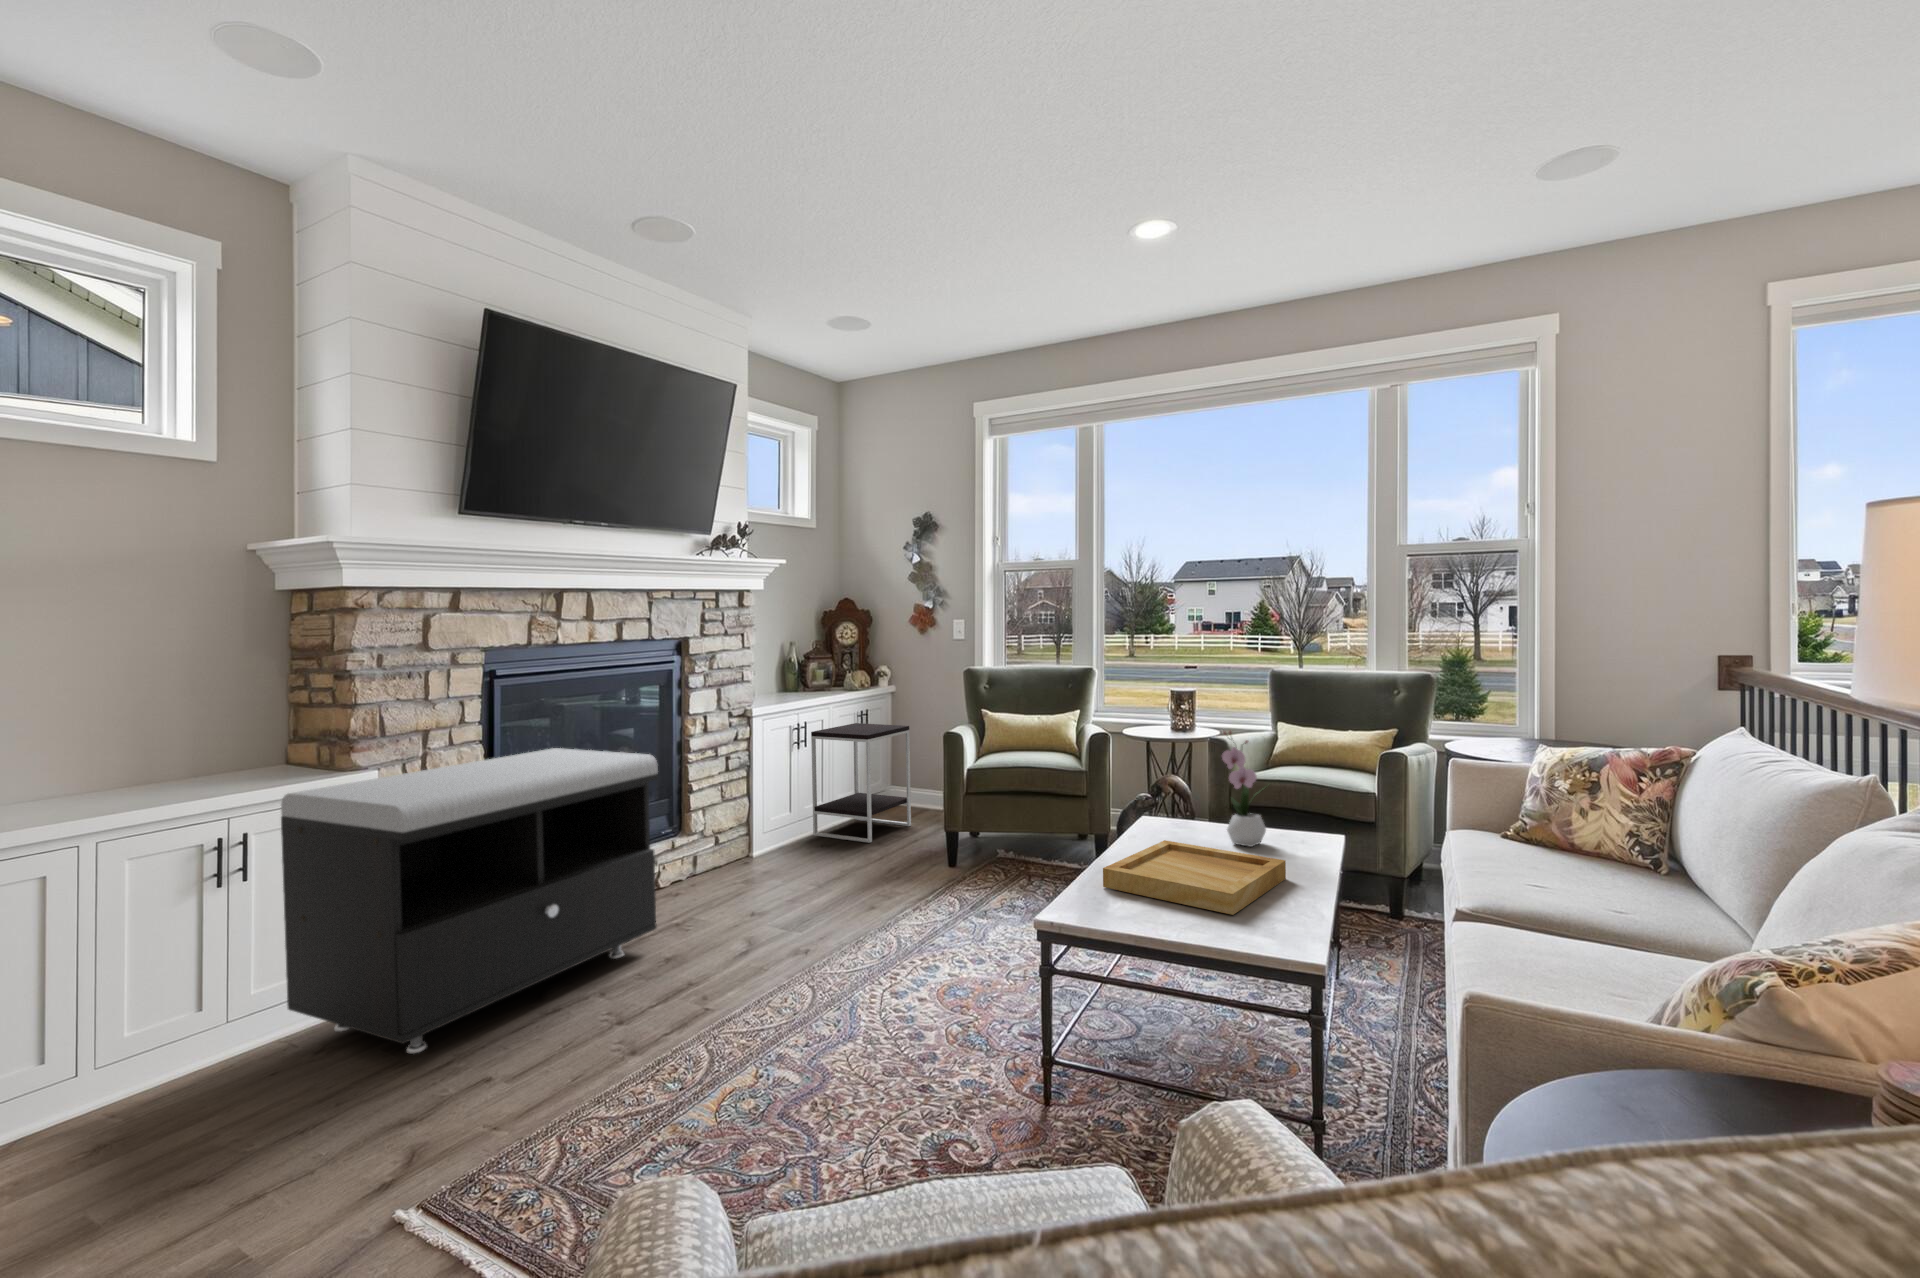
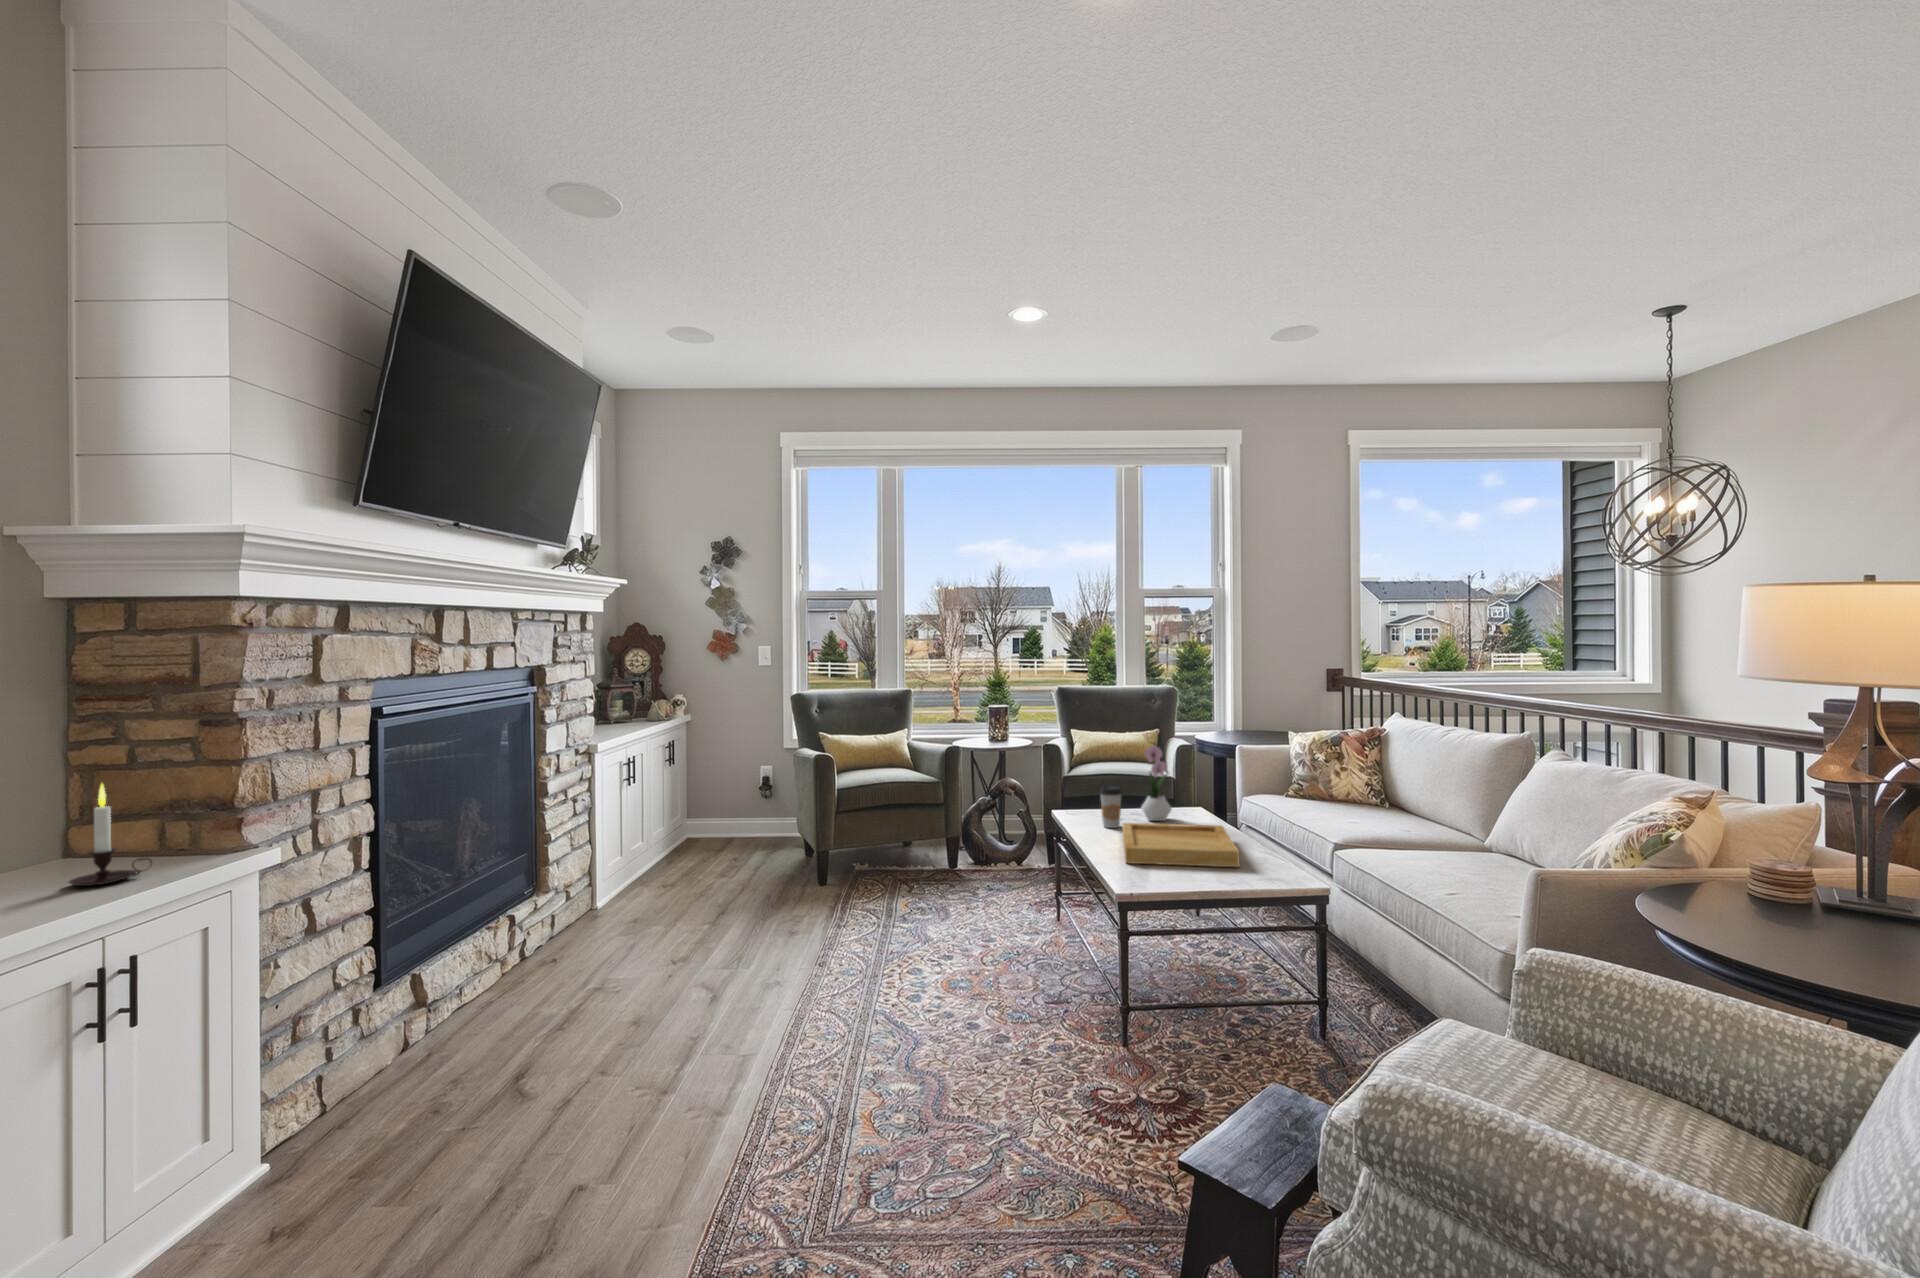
candle: none [240,714,287,783] -> present [69,784,152,886]
side table: present [811,723,911,843] -> none [640,752,733,873]
storage bench: present [281,748,658,1054] -> none [183,795,617,1212]
coffee cup: none [1159,793,1186,847] -> present [1100,786,1121,828]

